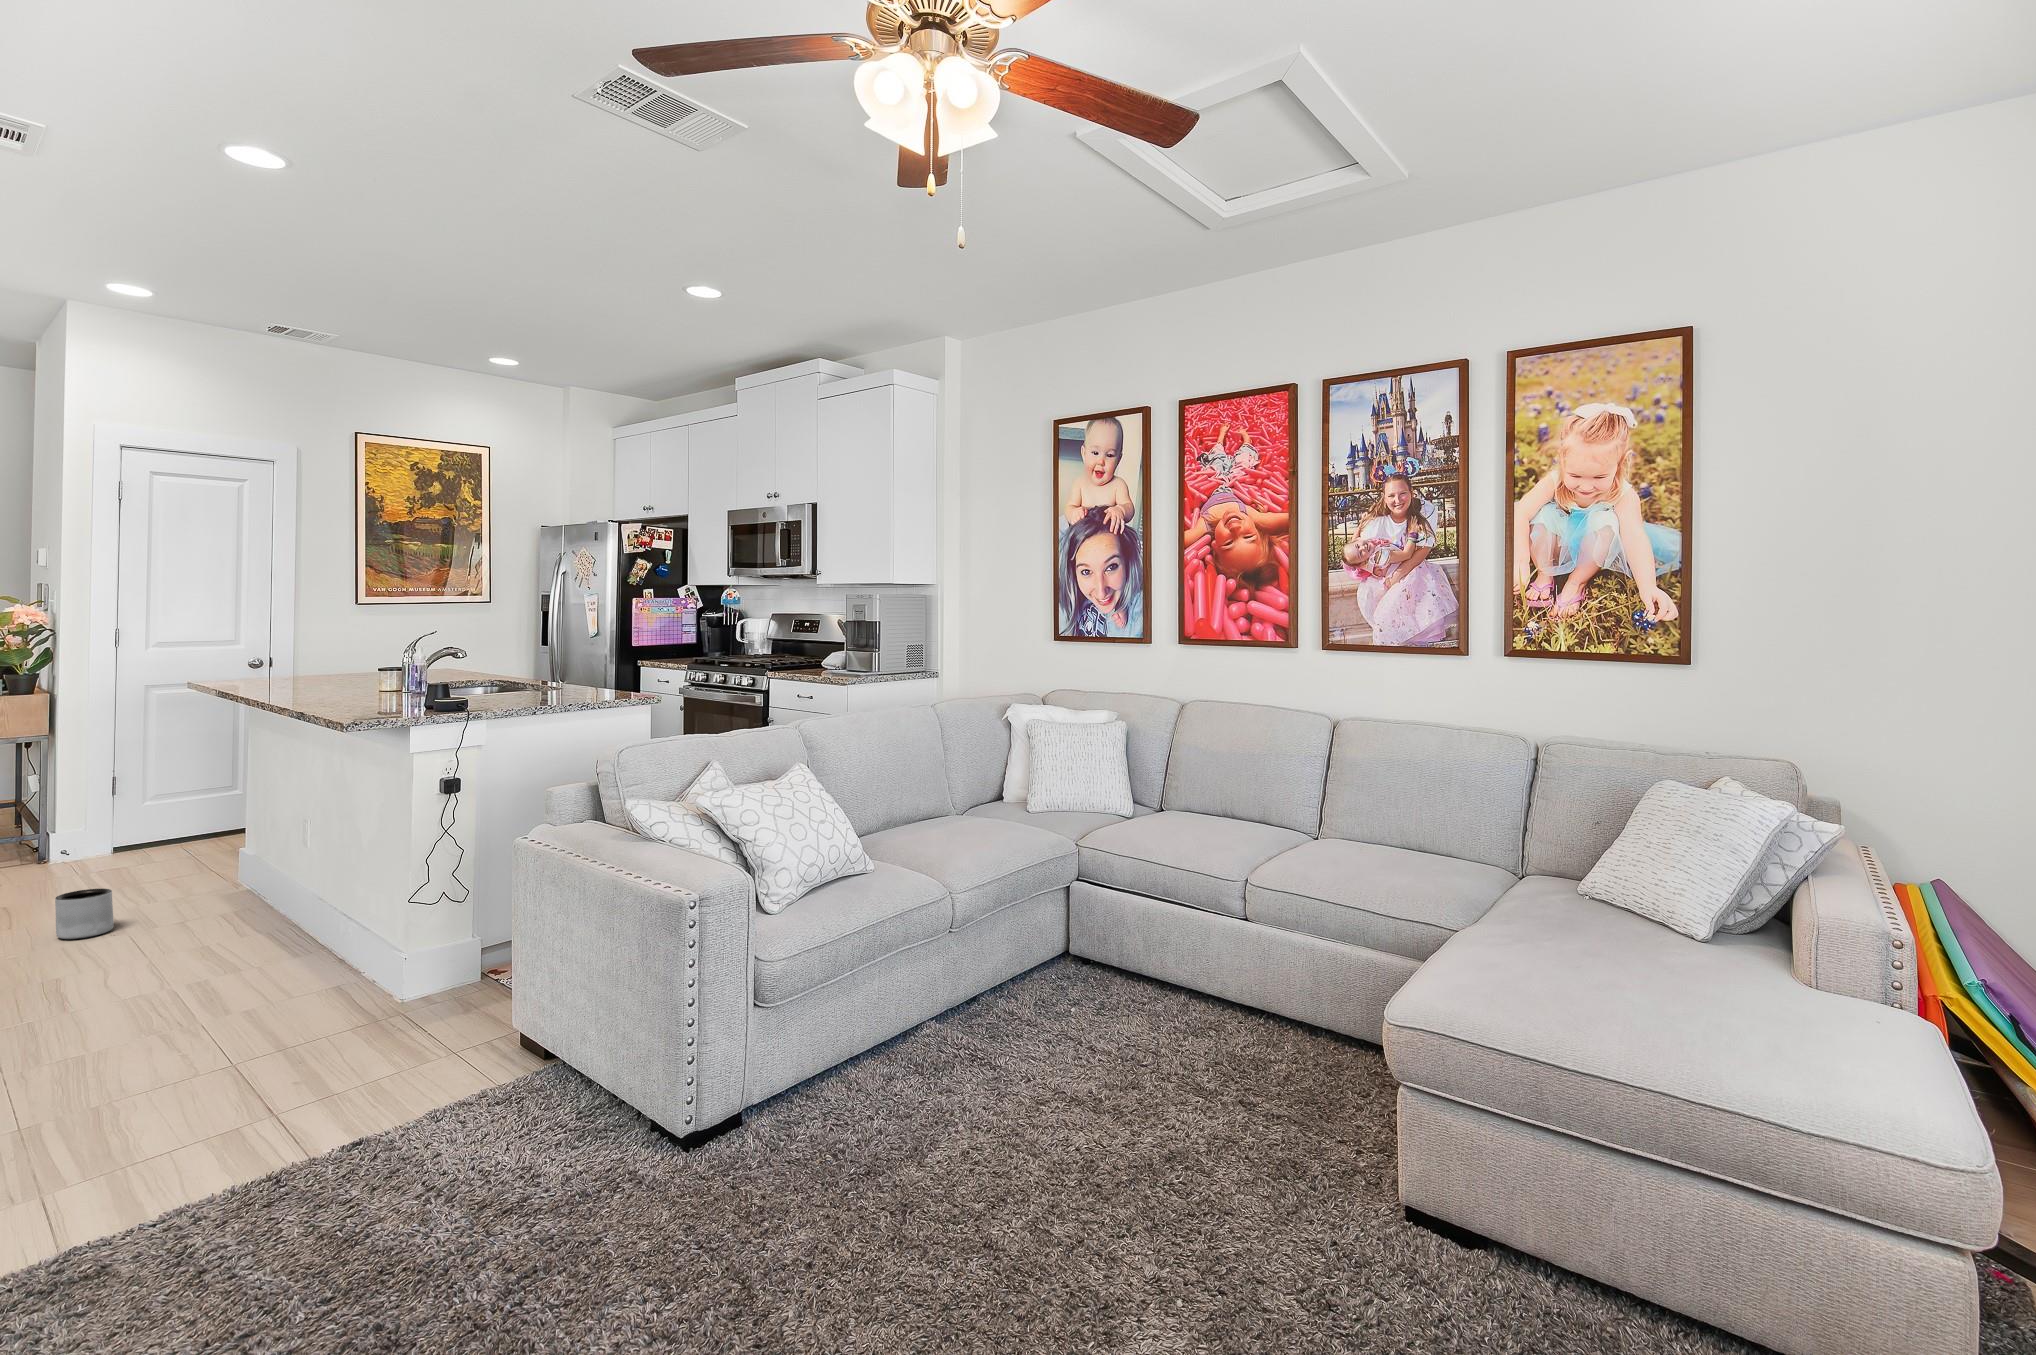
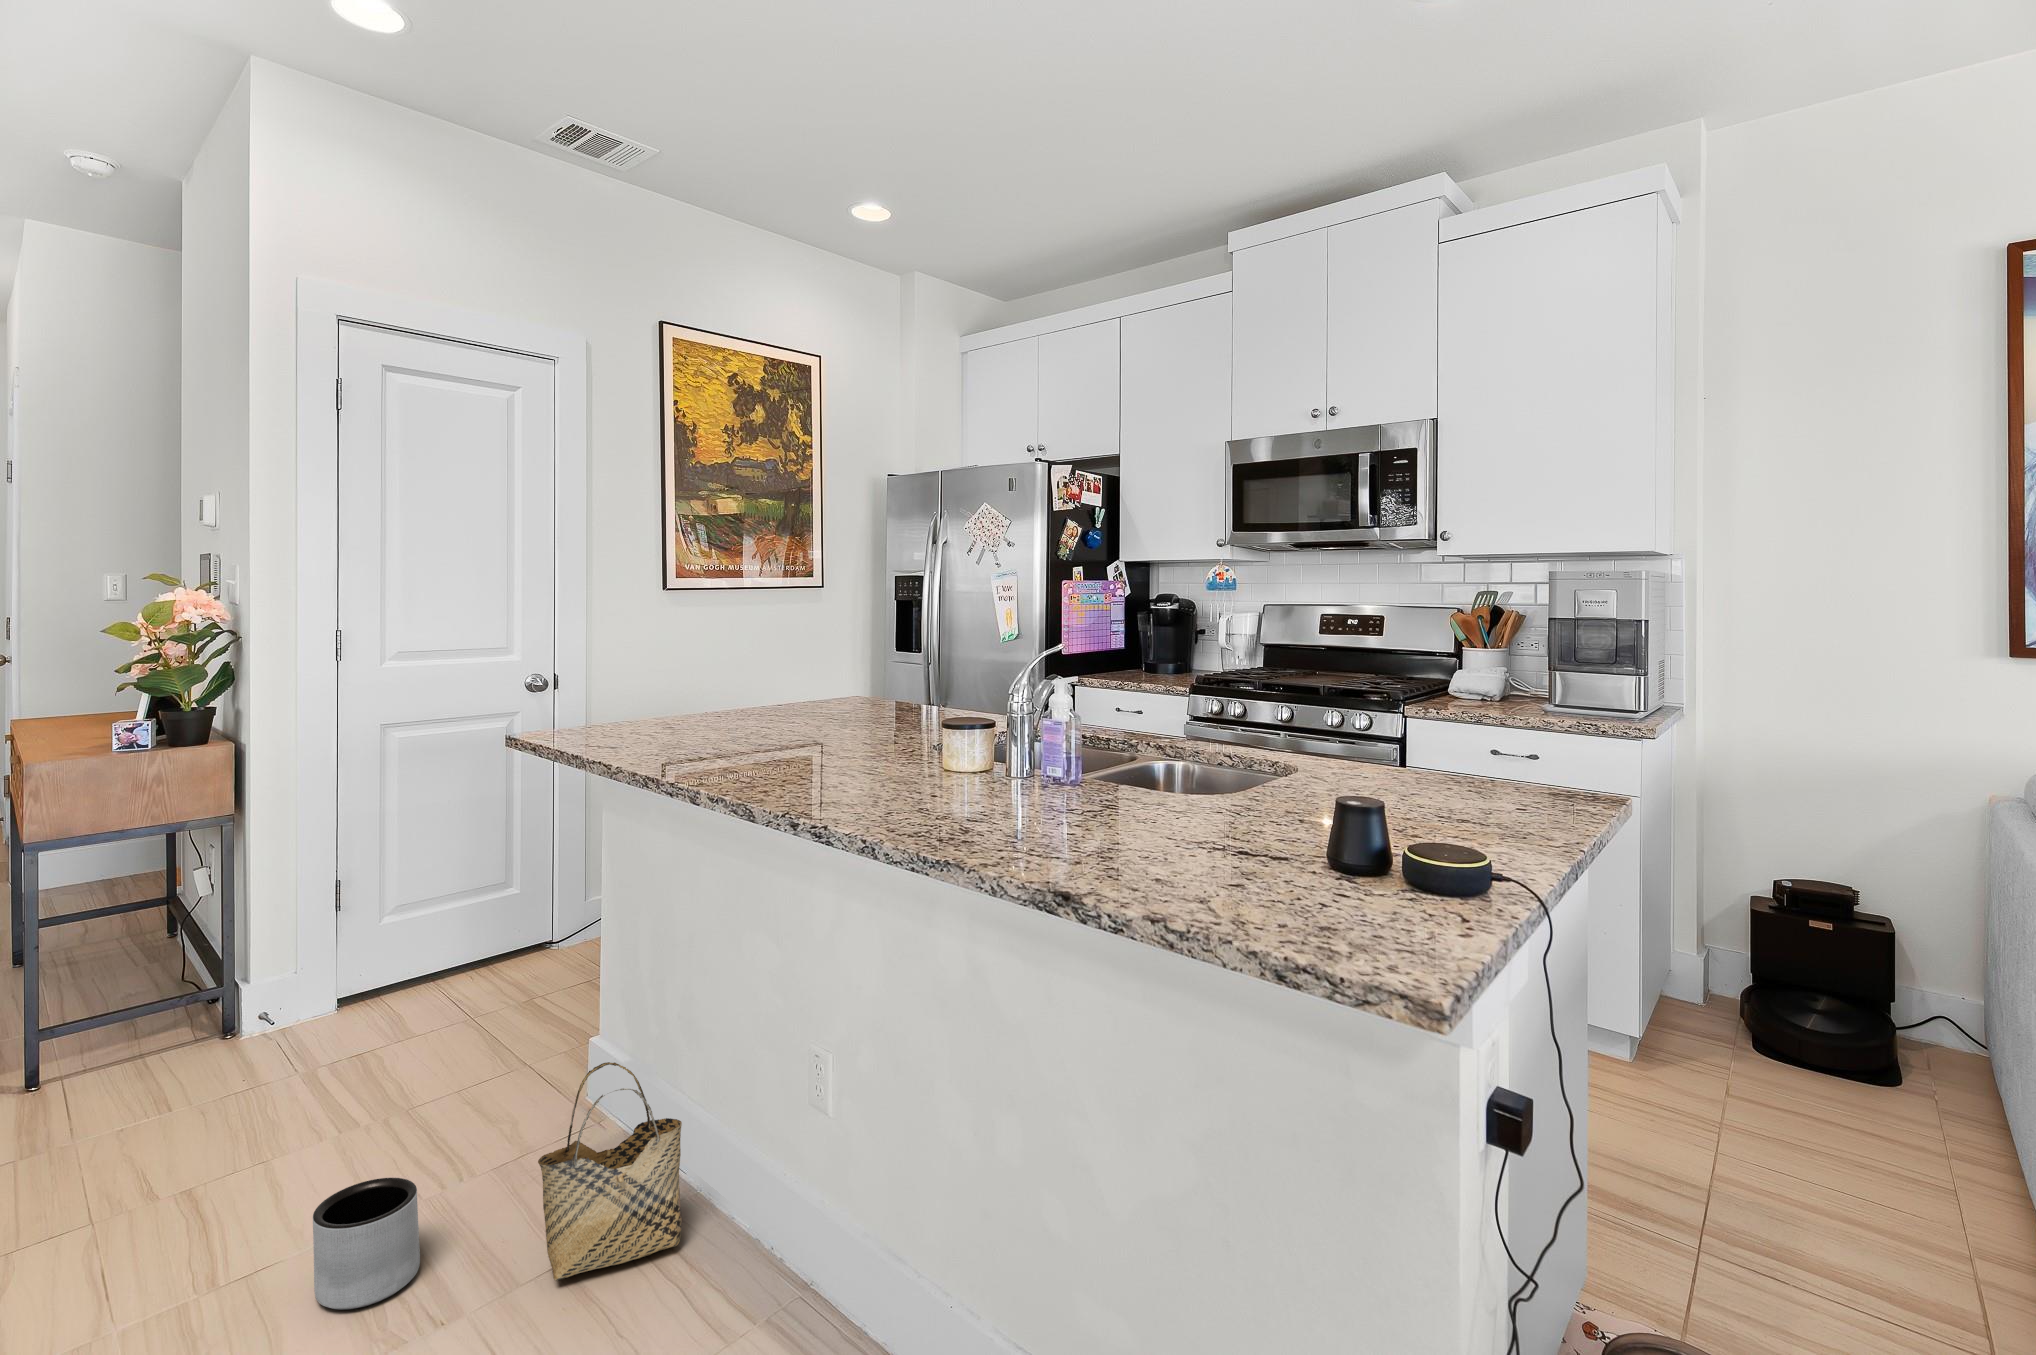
woven basket: none [169,836,254,930] -> present [538,1062,682,1281]

